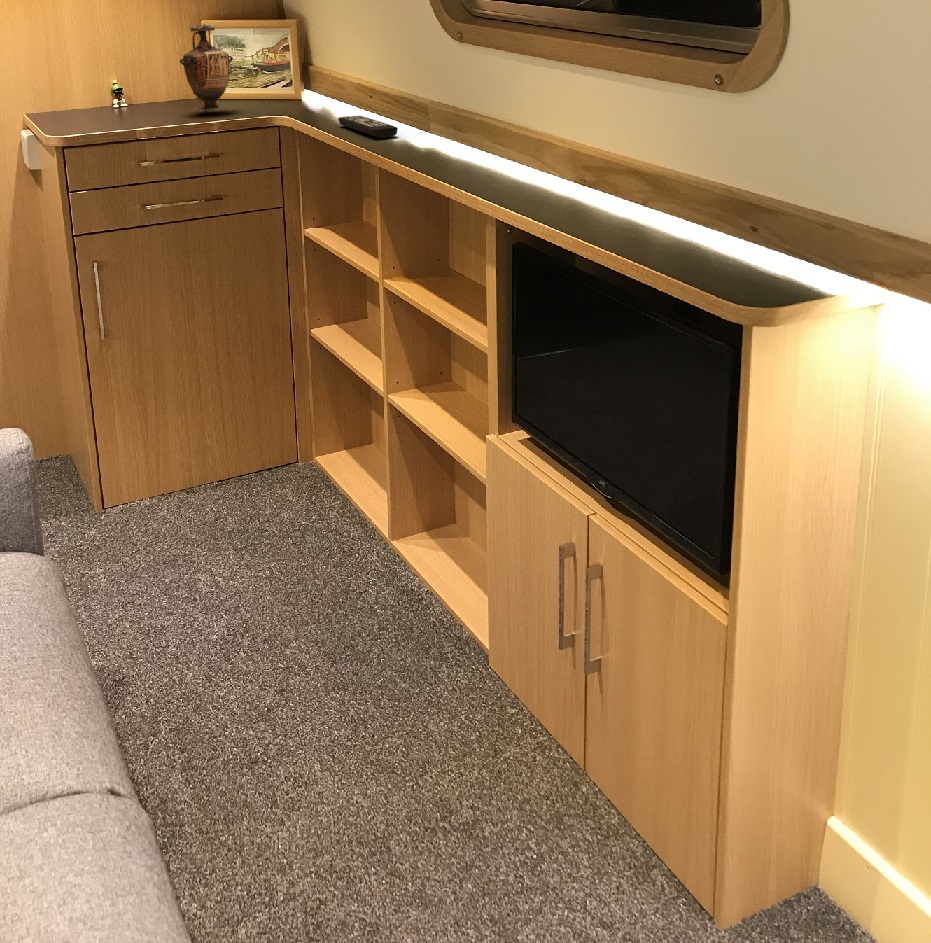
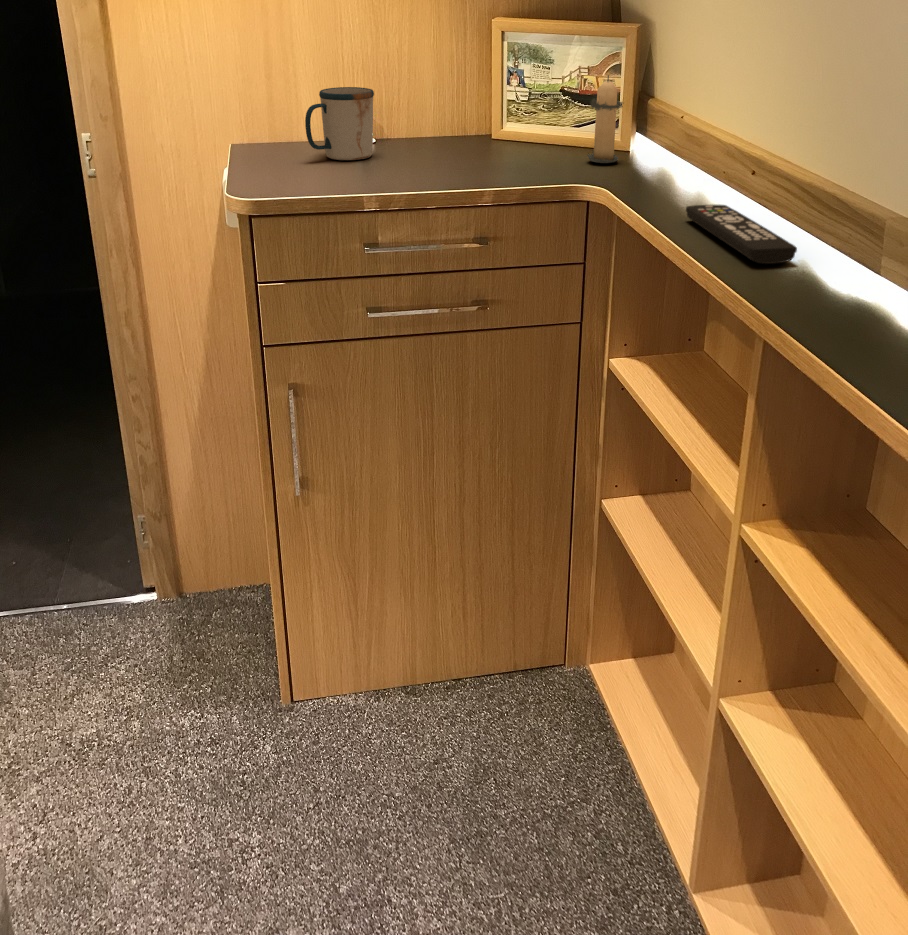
vase: present [180,24,233,113] -> none [446,20,530,167]
candle: none [271,50,299,107] -> present [587,75,623,163]
mug: none [84,68,131,116] -> present [305,87,374,160]

